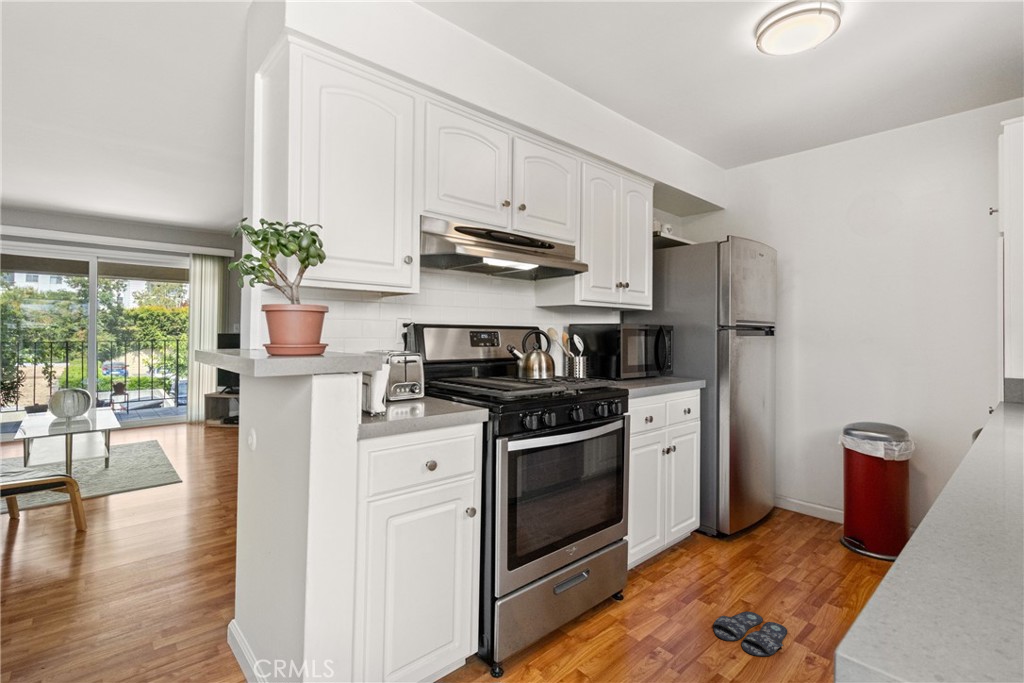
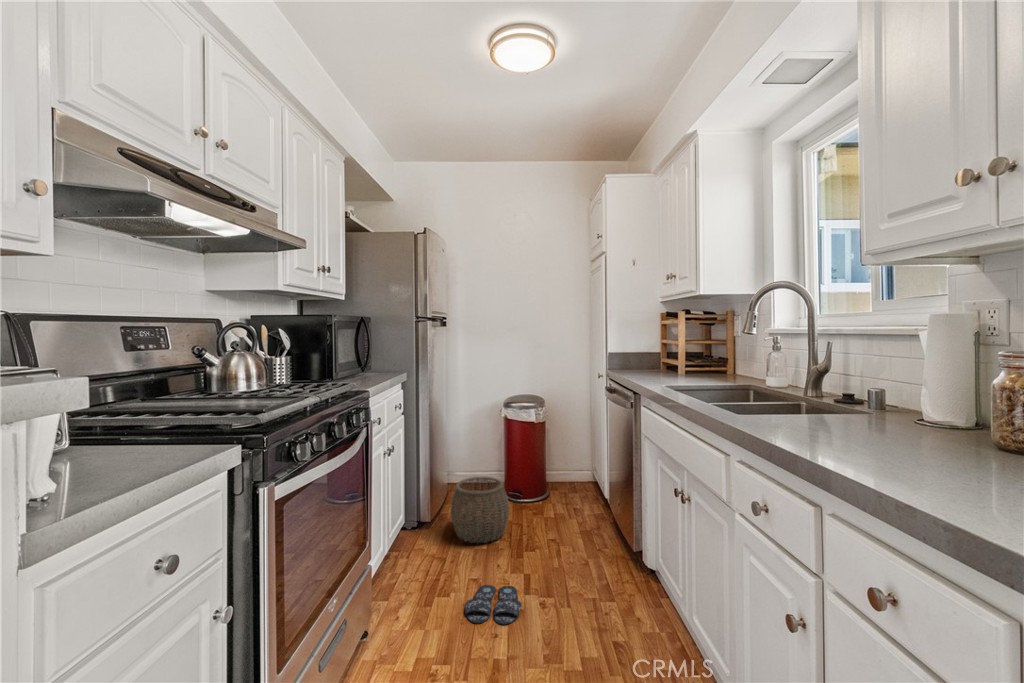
woven basket: none [745,501,823,579] -> present [451,477,509,543]

